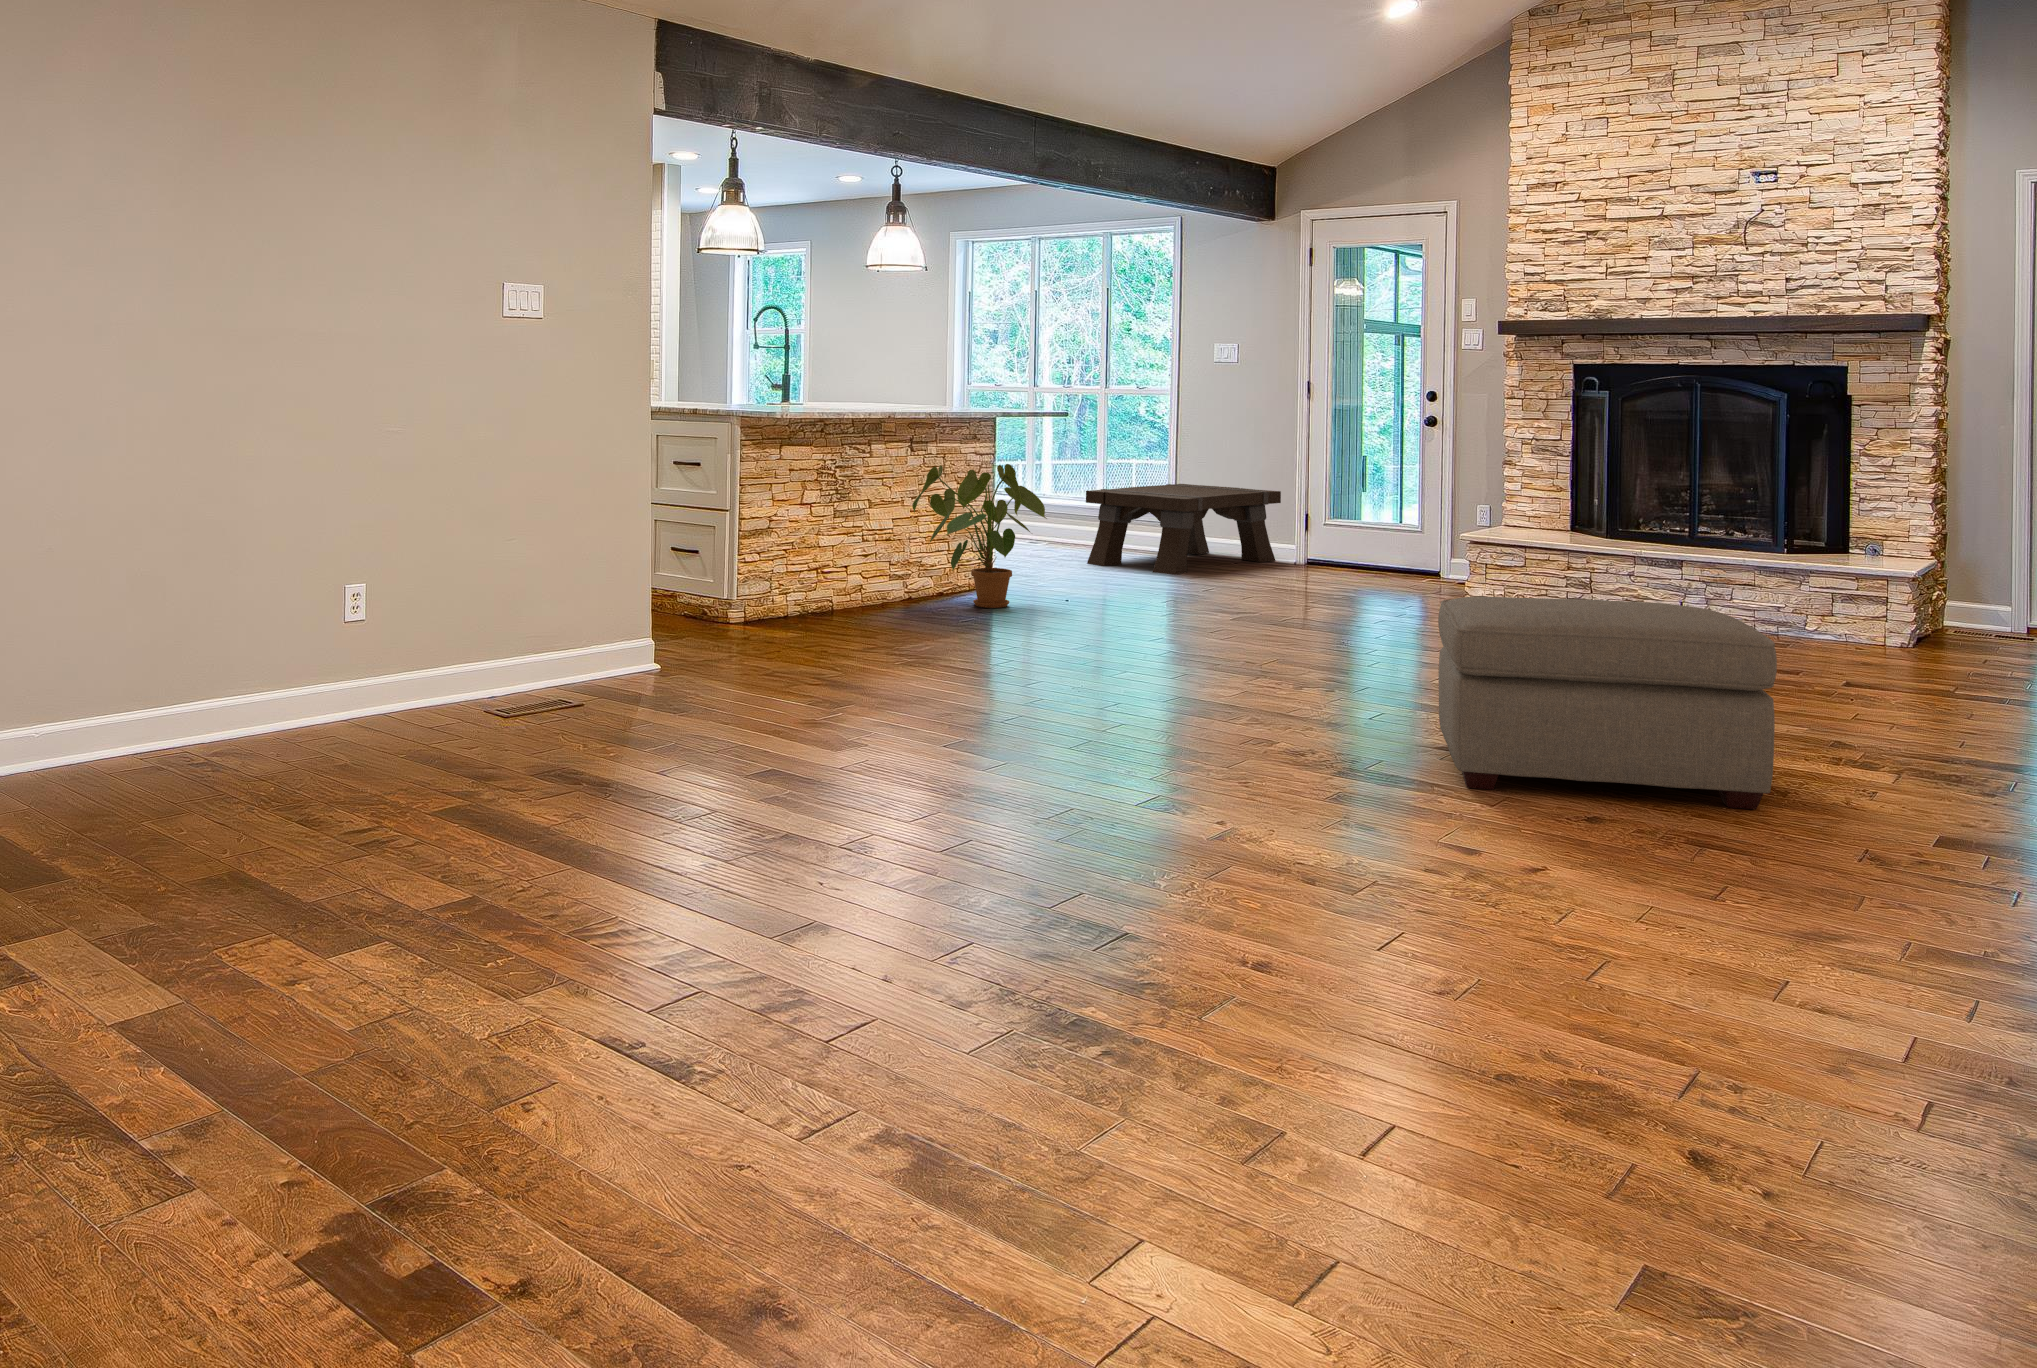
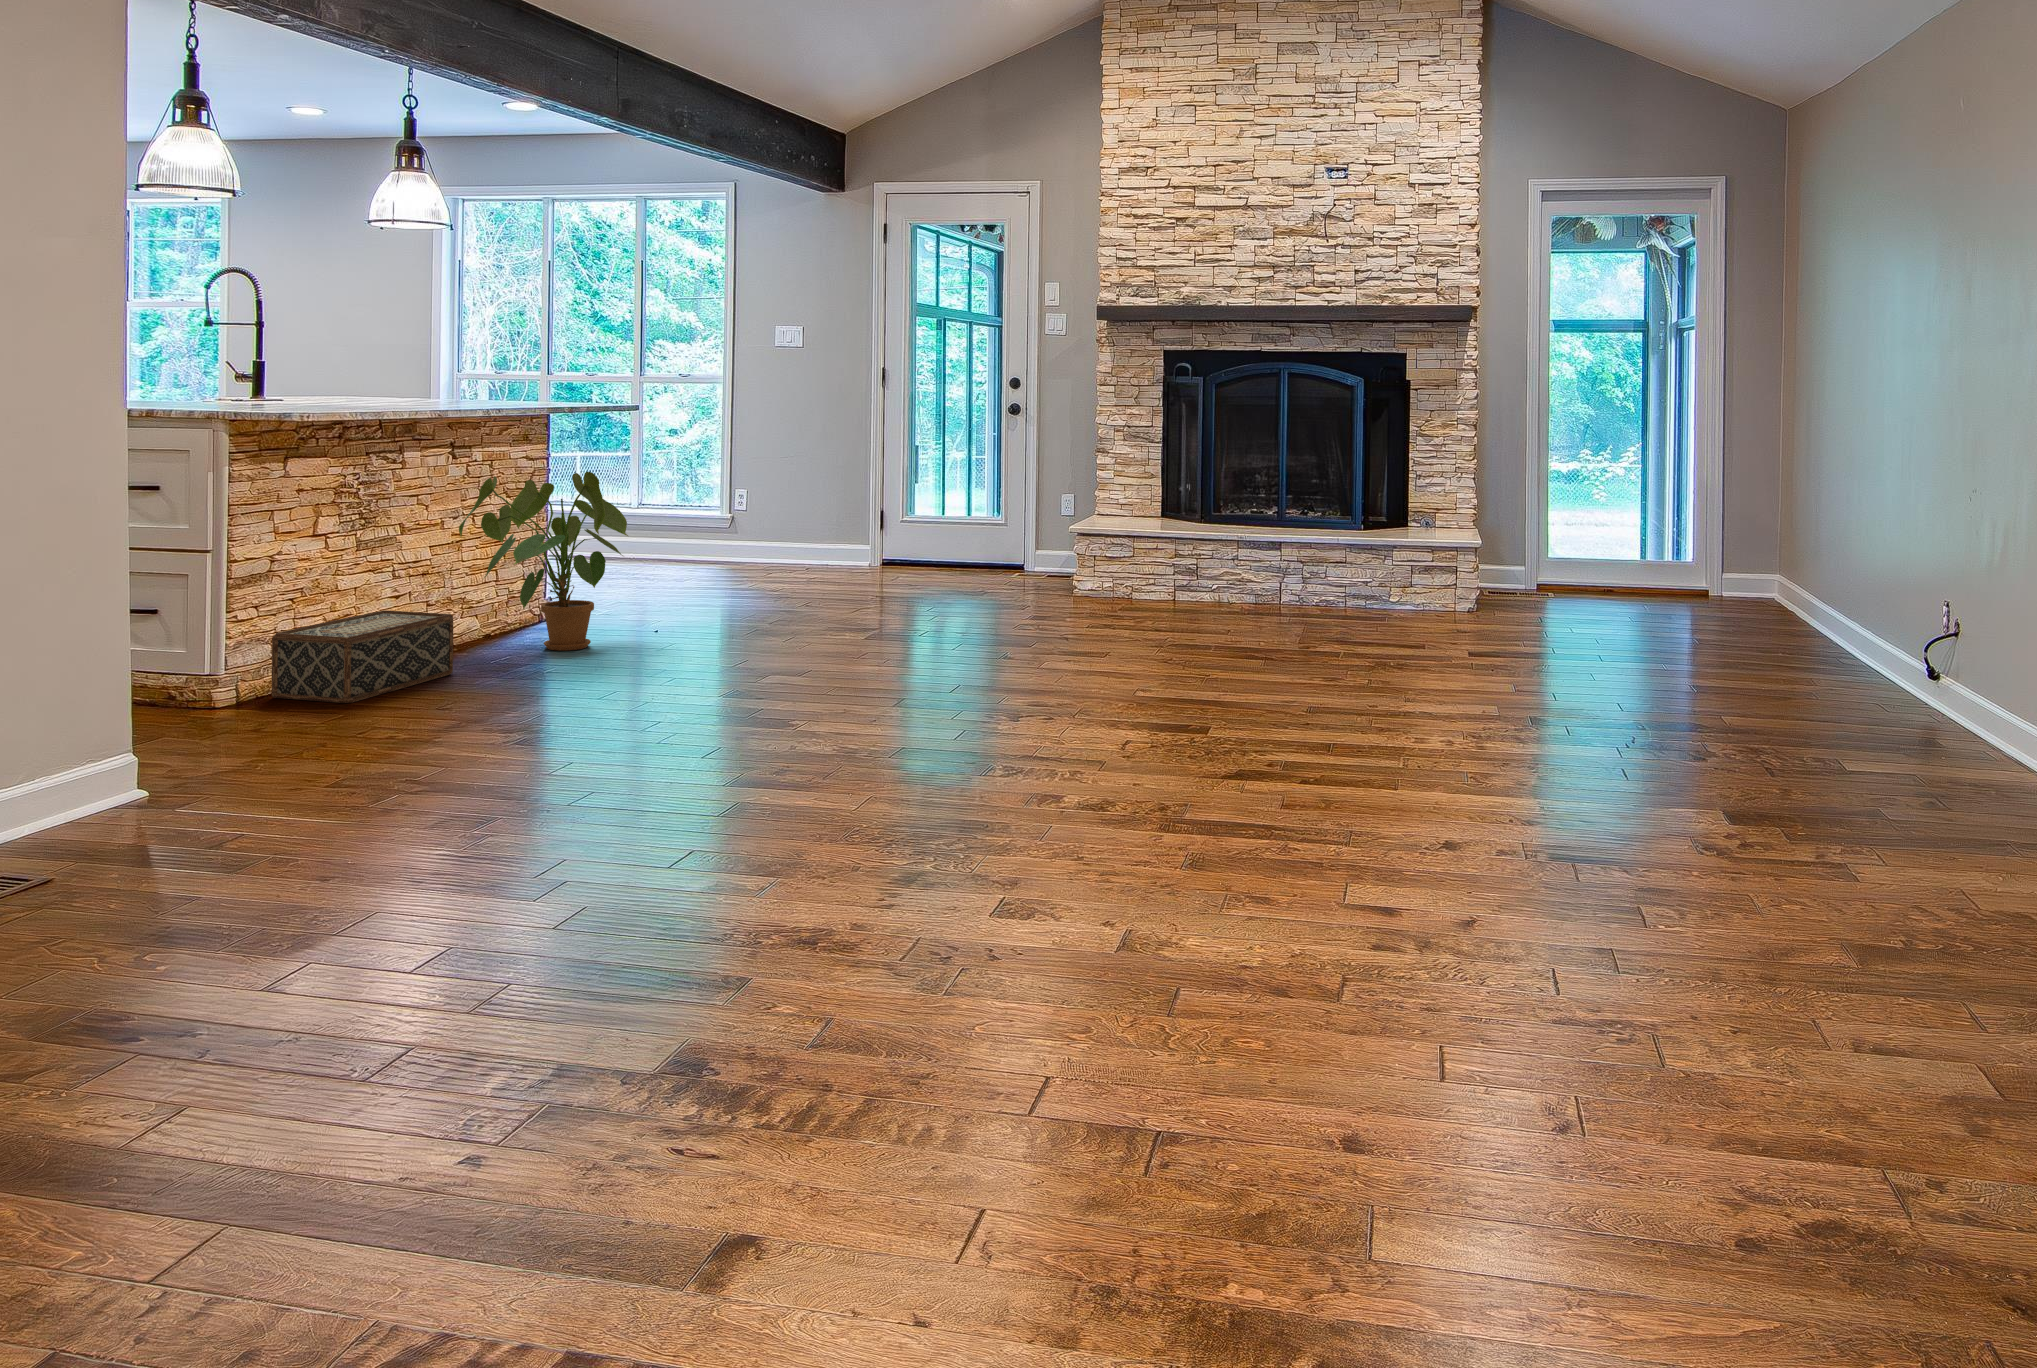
coffee table: present [1086,484,1281,575] -> none [640,486,853,590]
woven basket: none [768,564,896,629] -> present [272,610,453,703]
ottoman: present [1438,596,1777,809] -> none [1210,598,1573,825]

